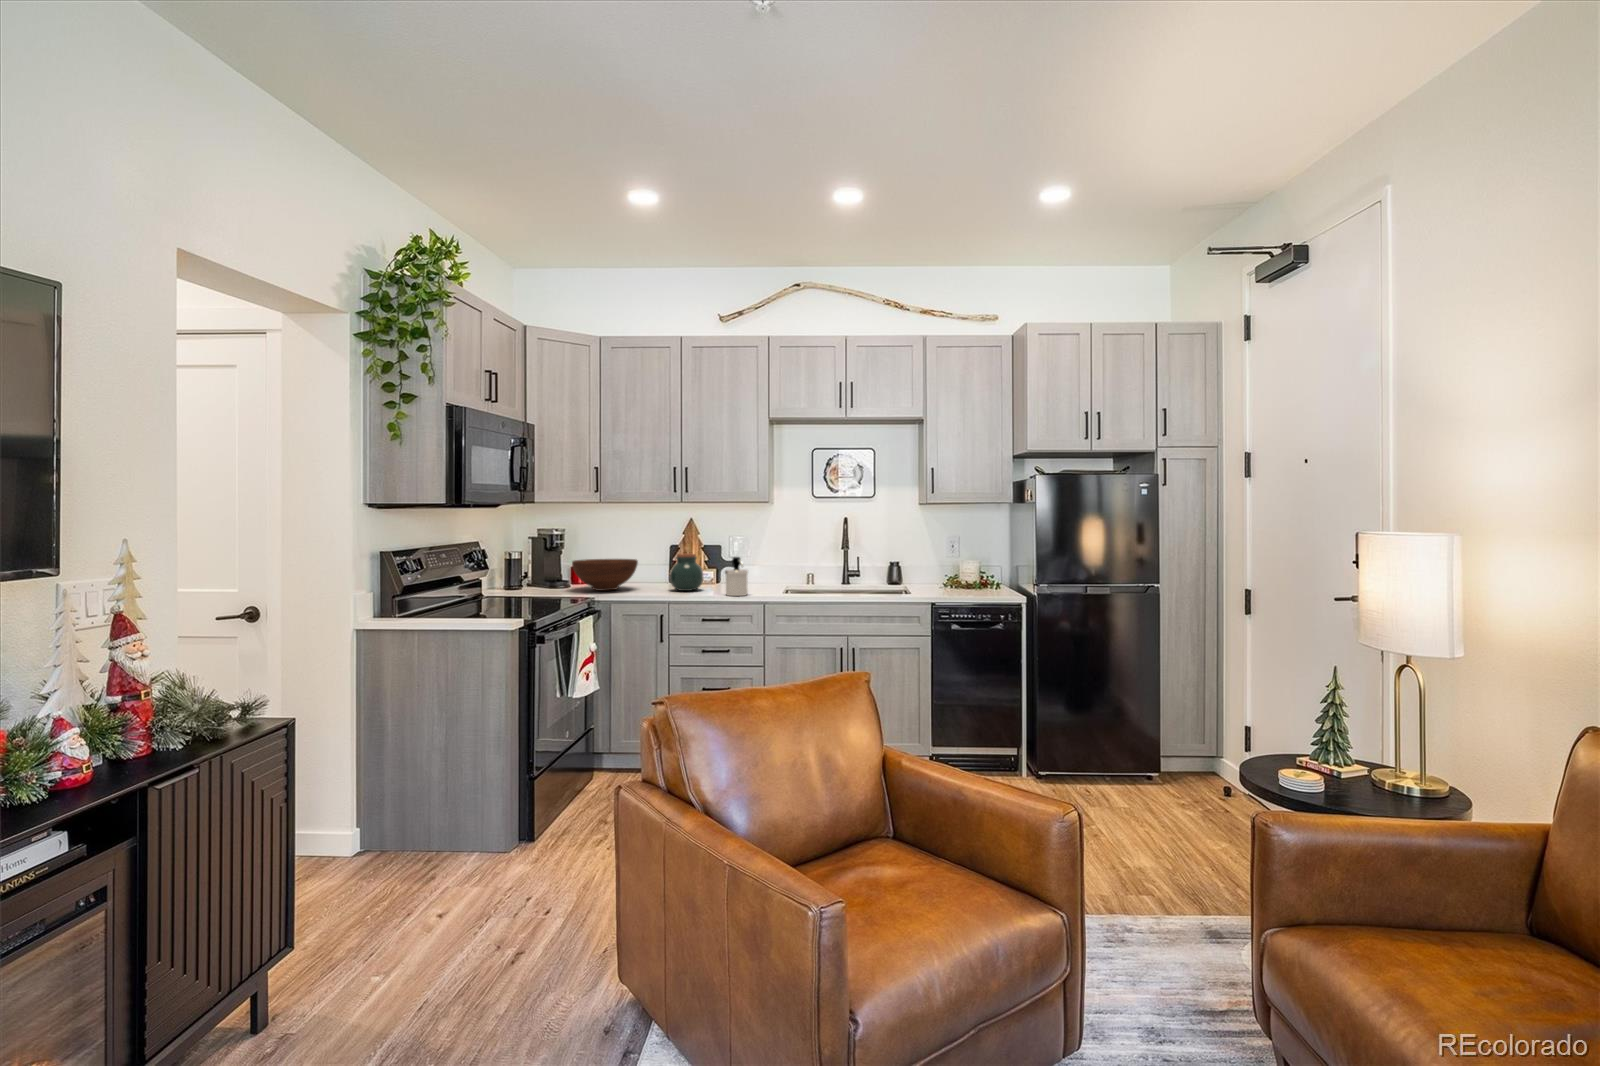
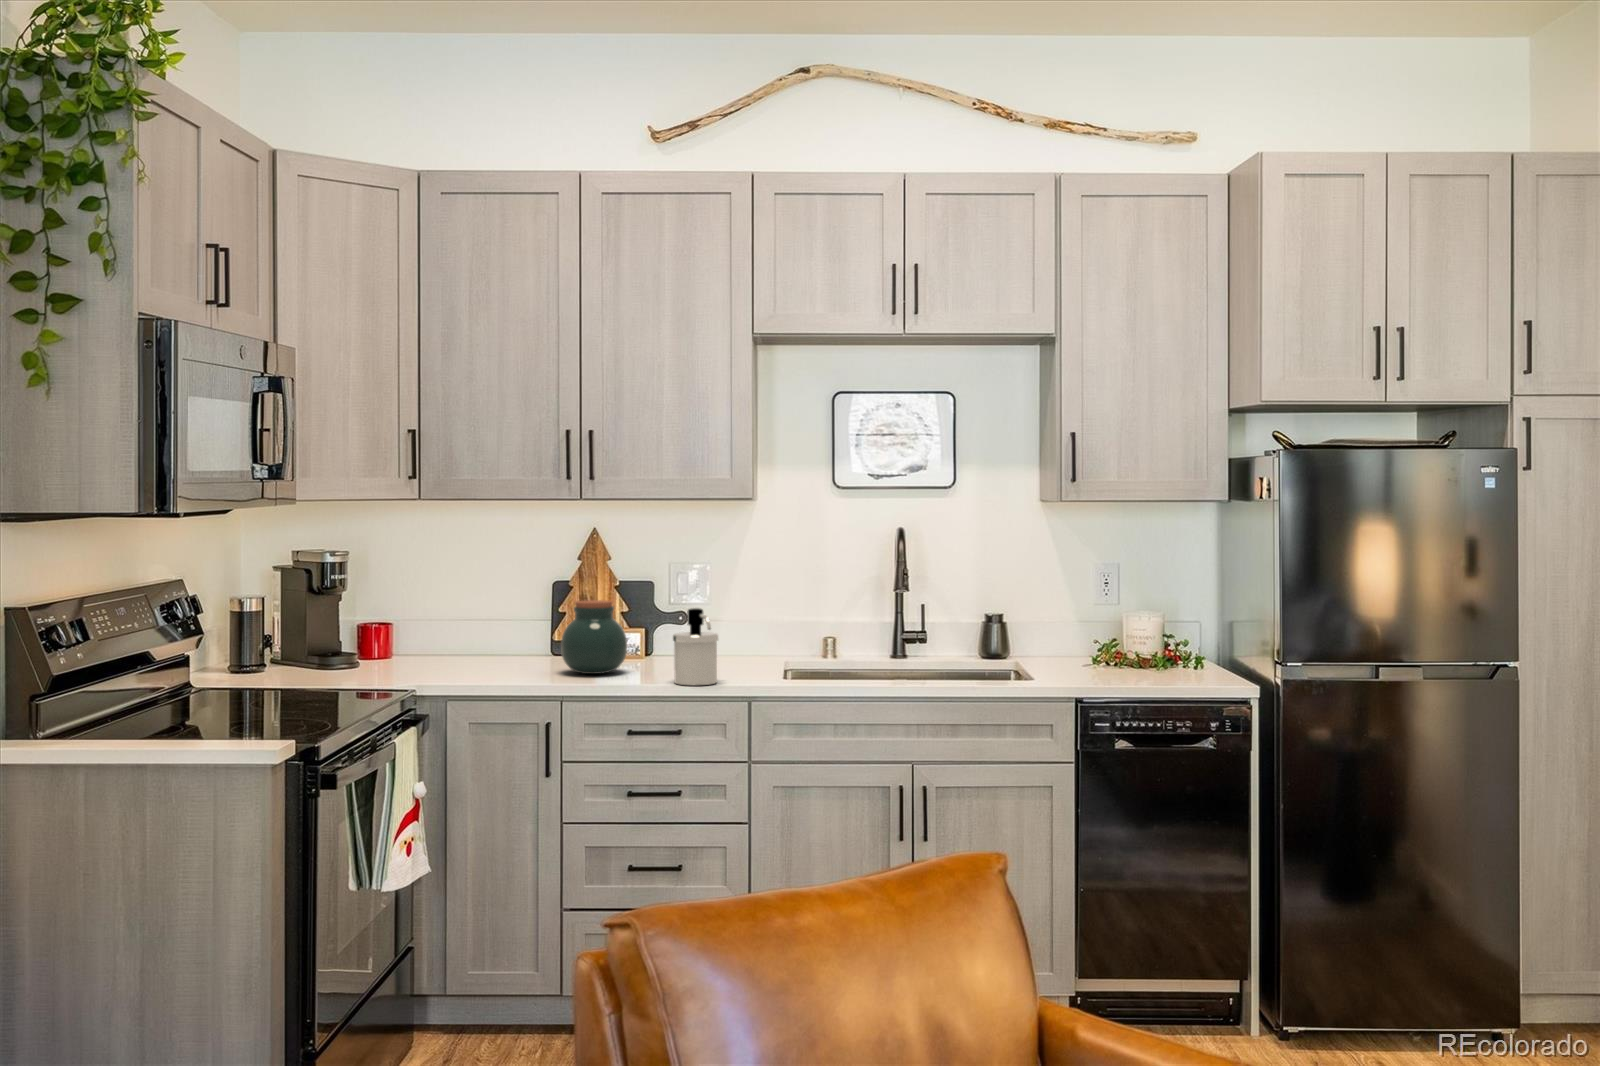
fruit bowl: present [572,559,638,591] -> none [368,610,497,674]

